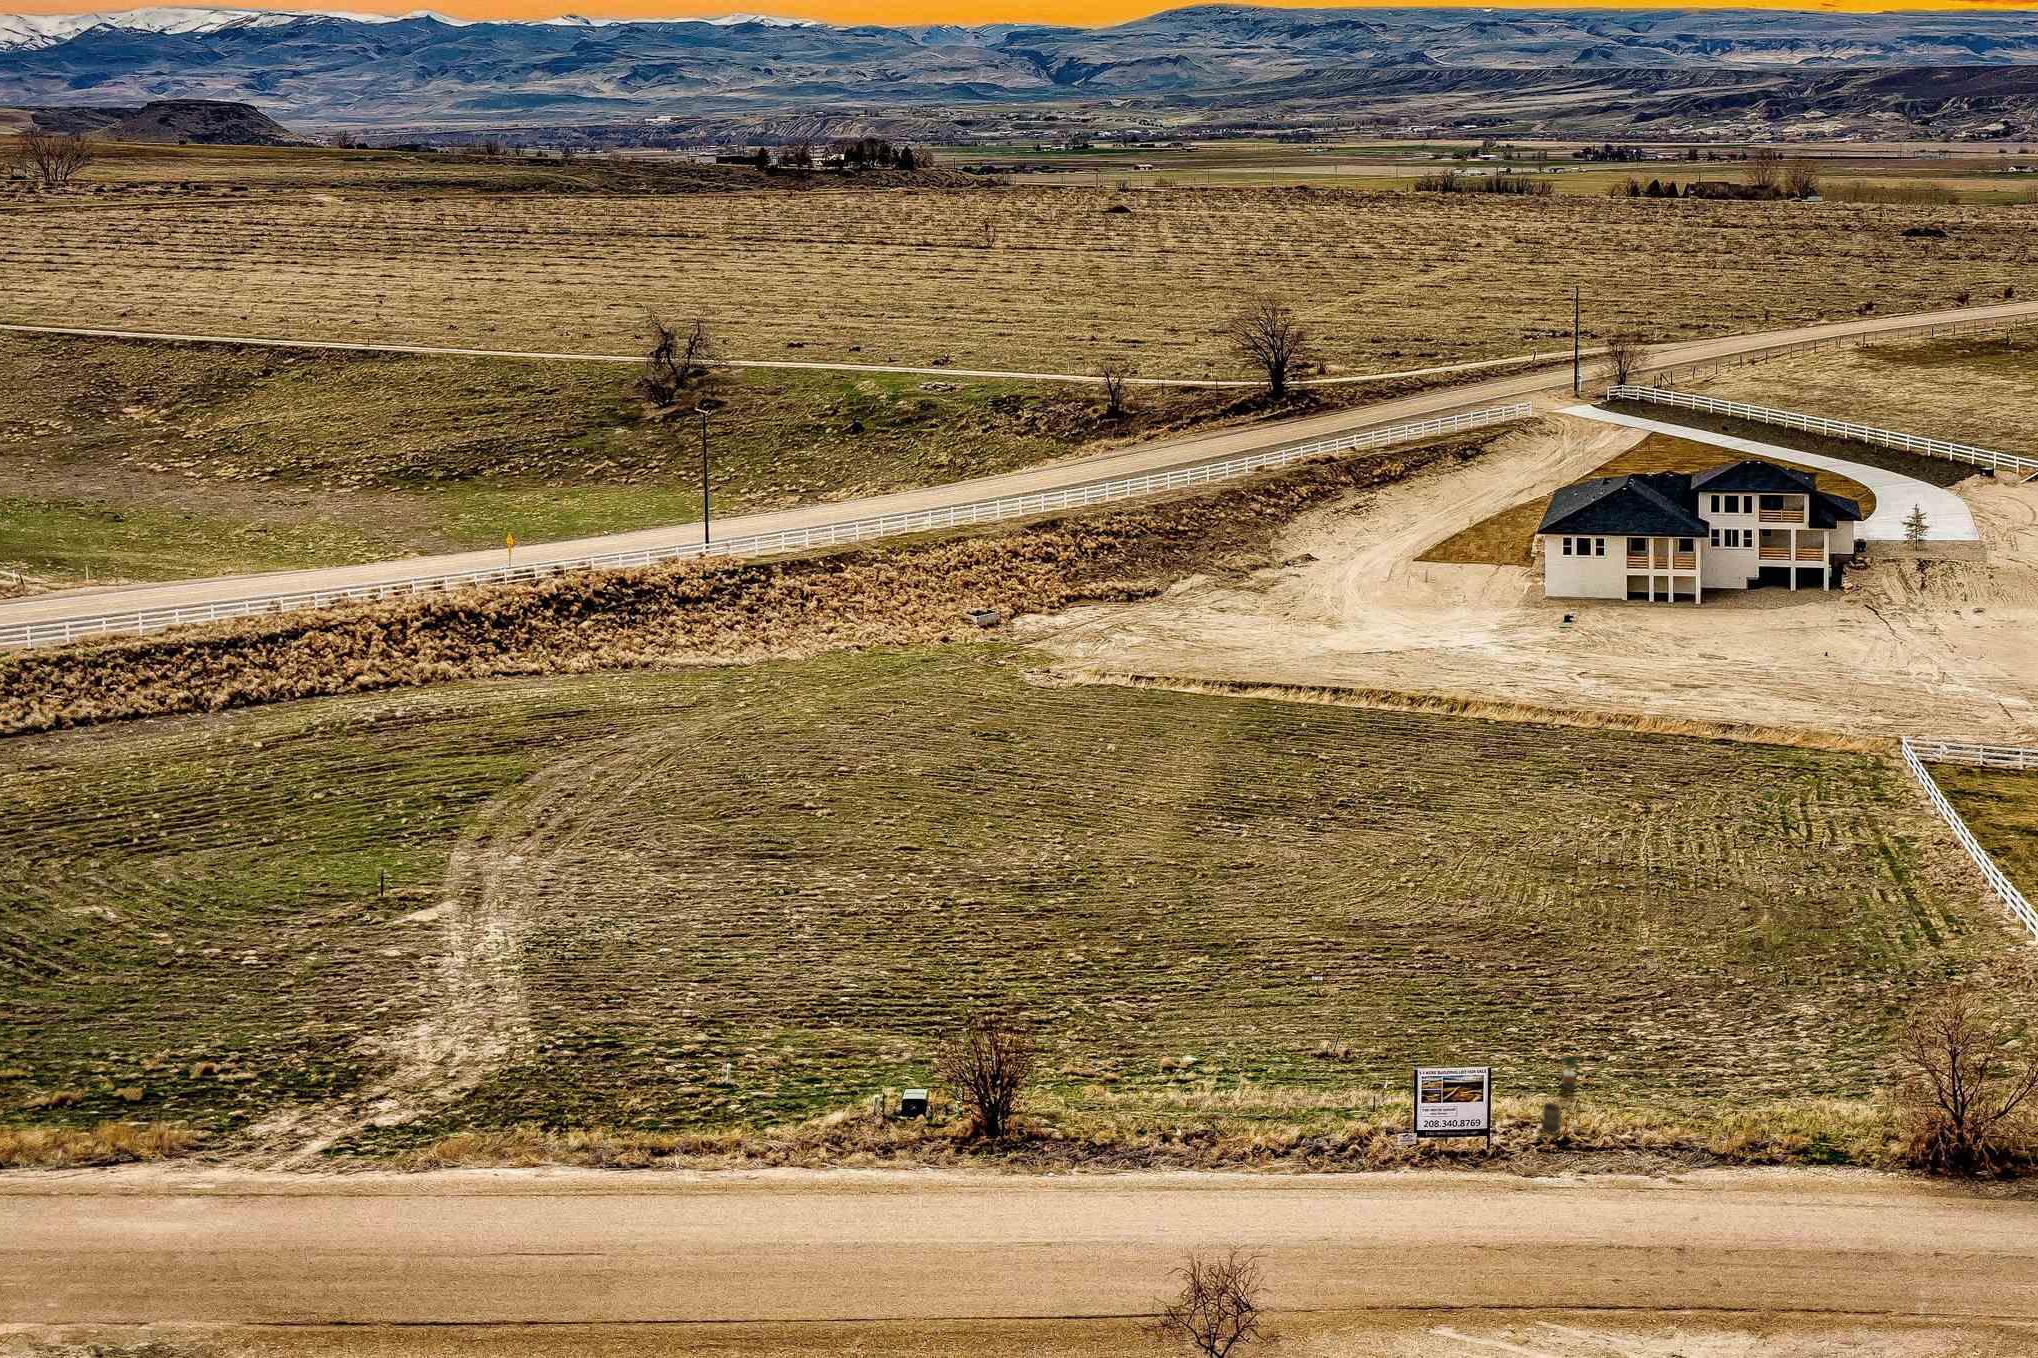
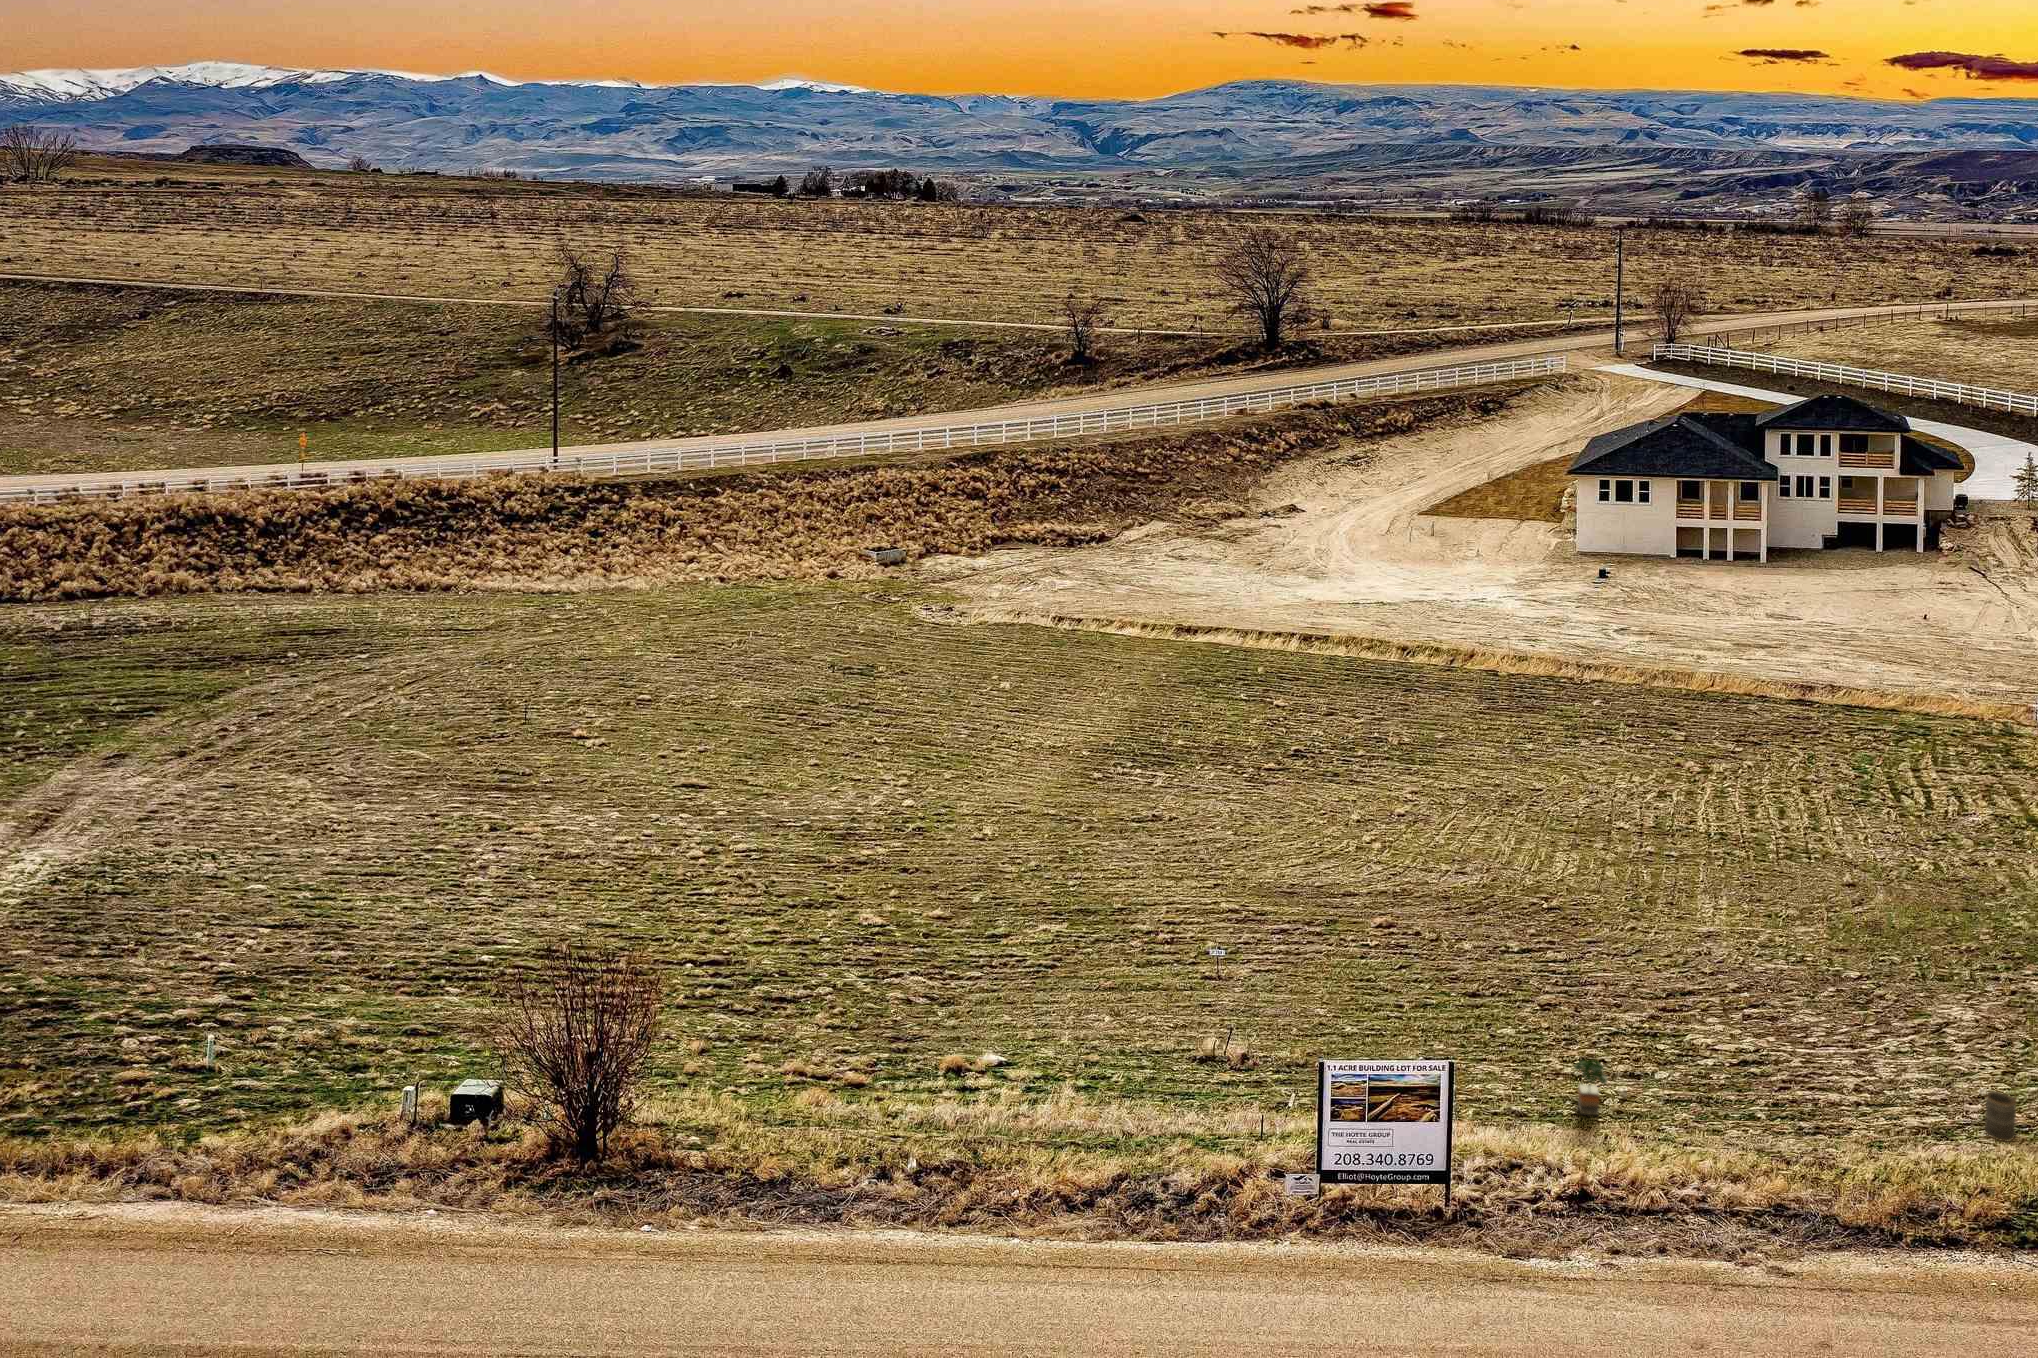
basket: present [1542,1102,1561,1134] -> present [1985,1079,2016,1142]

